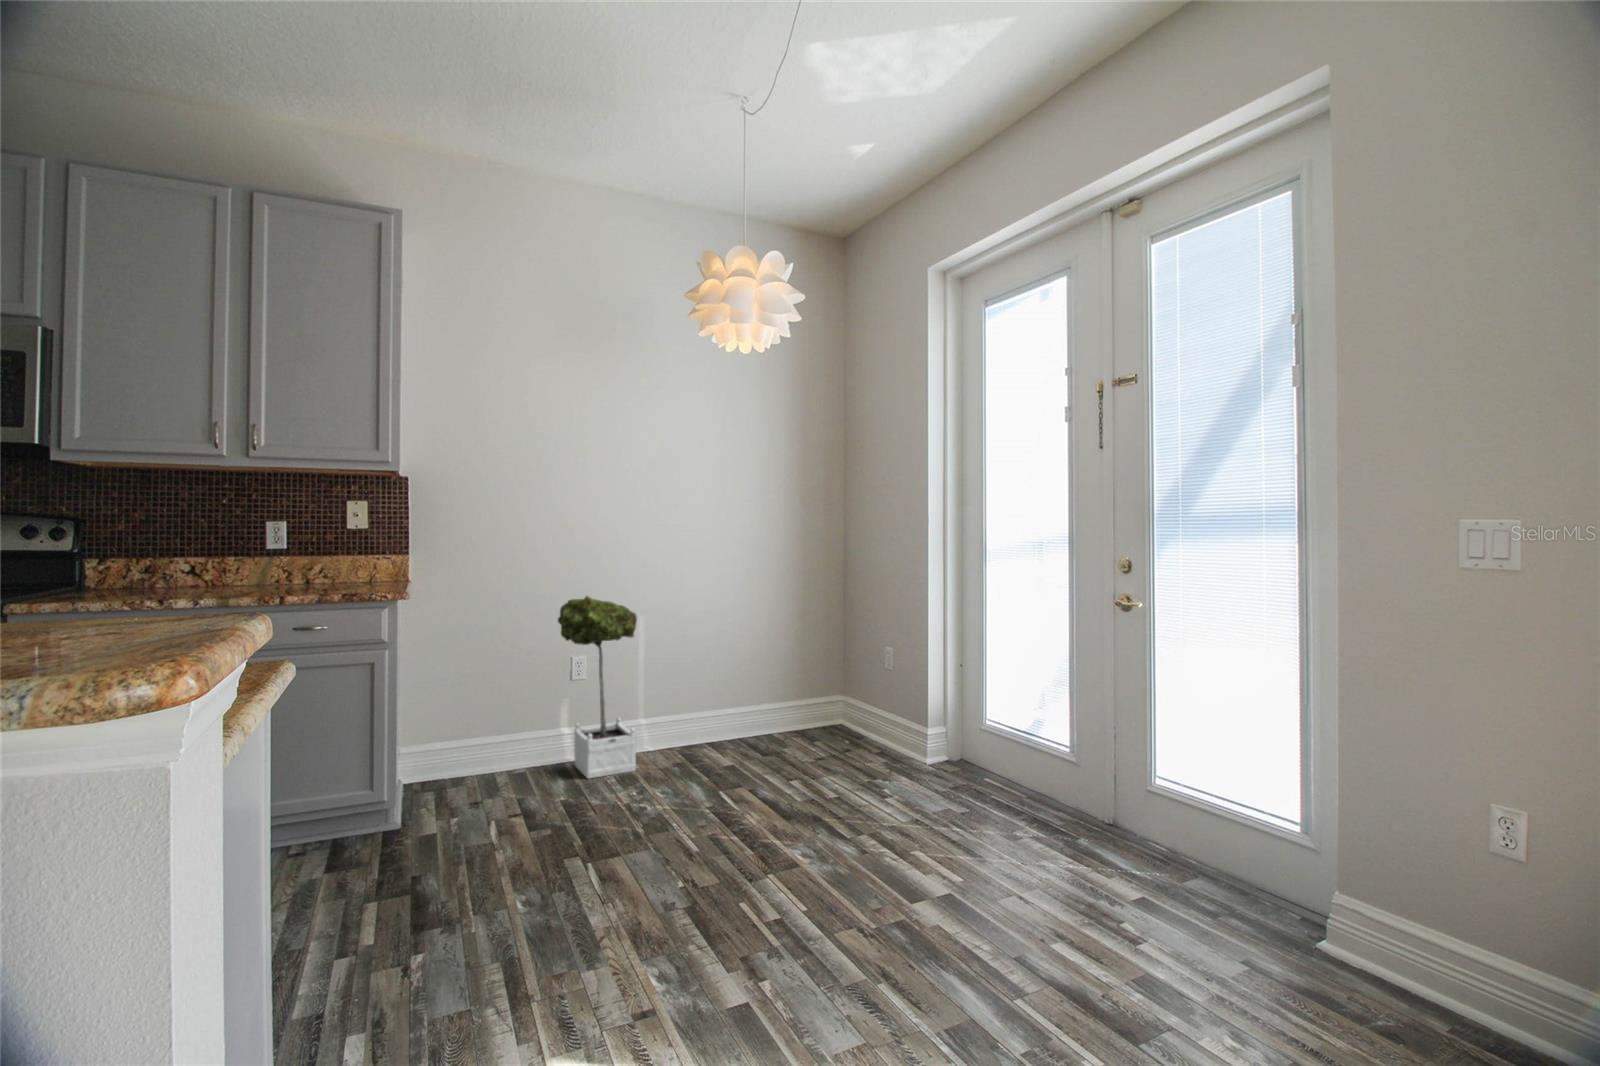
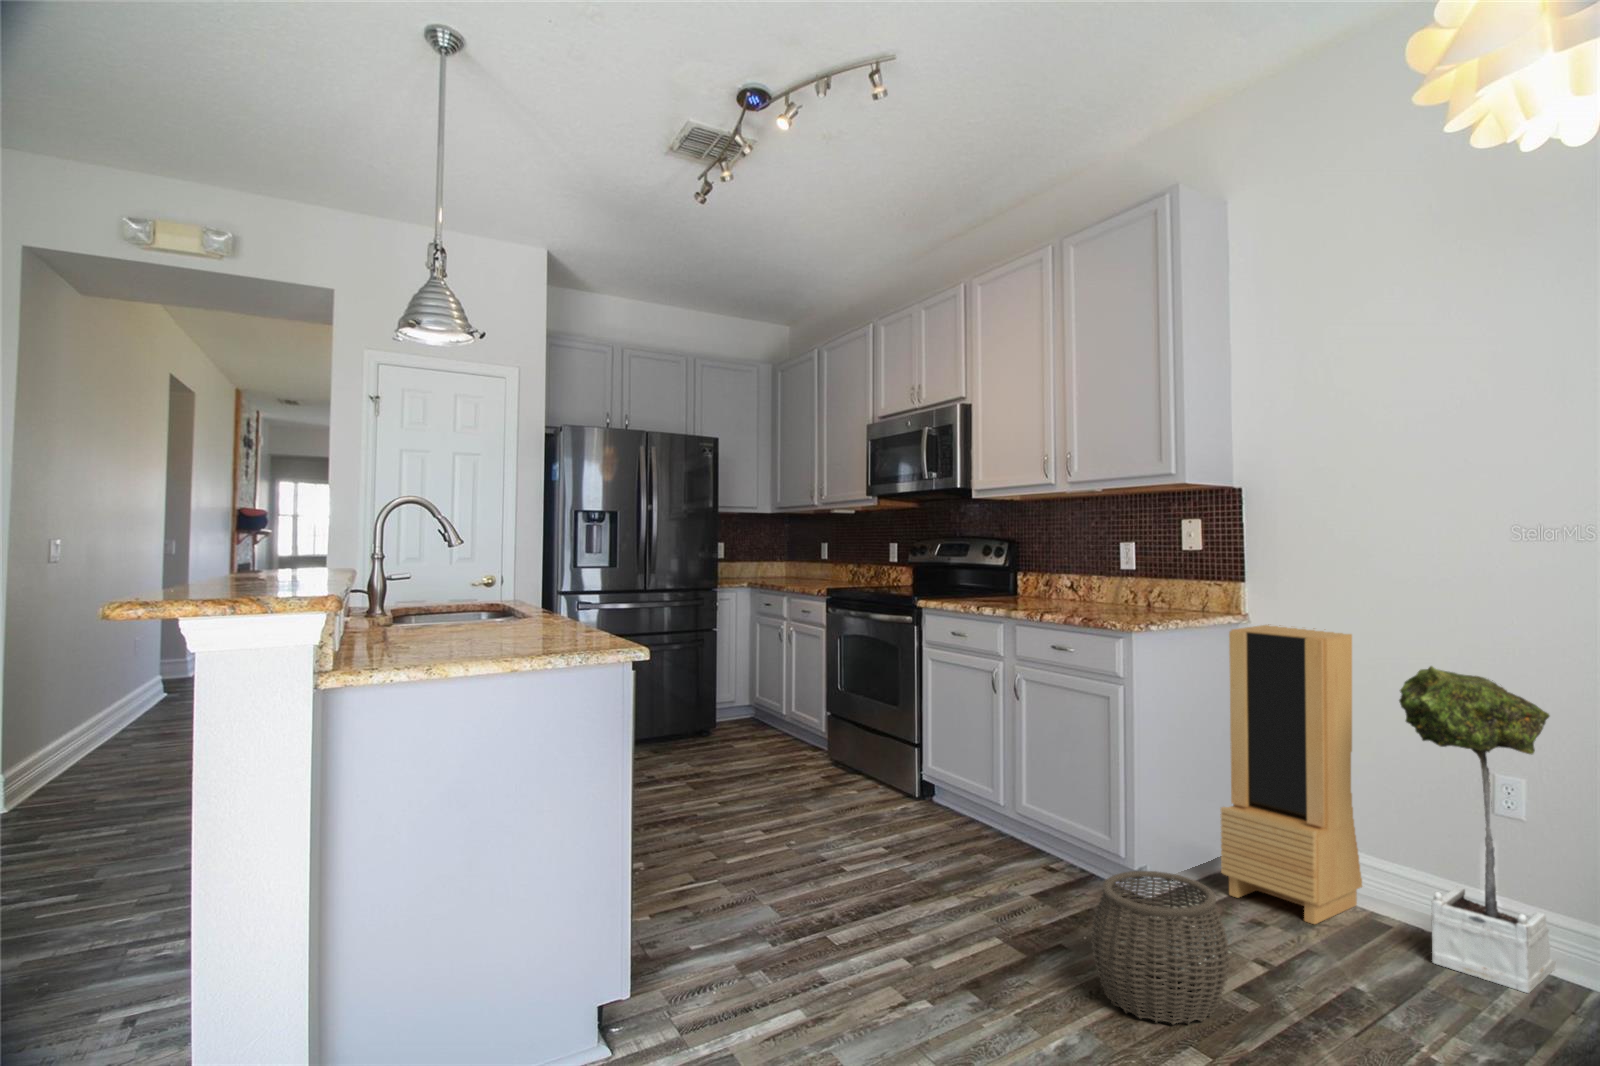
storage cabinet: none [431,584,515,802] -> present [1220,624,1362,924]
woven basket: none [487,764,594,879] -> present [1091,871,1230,1024]

